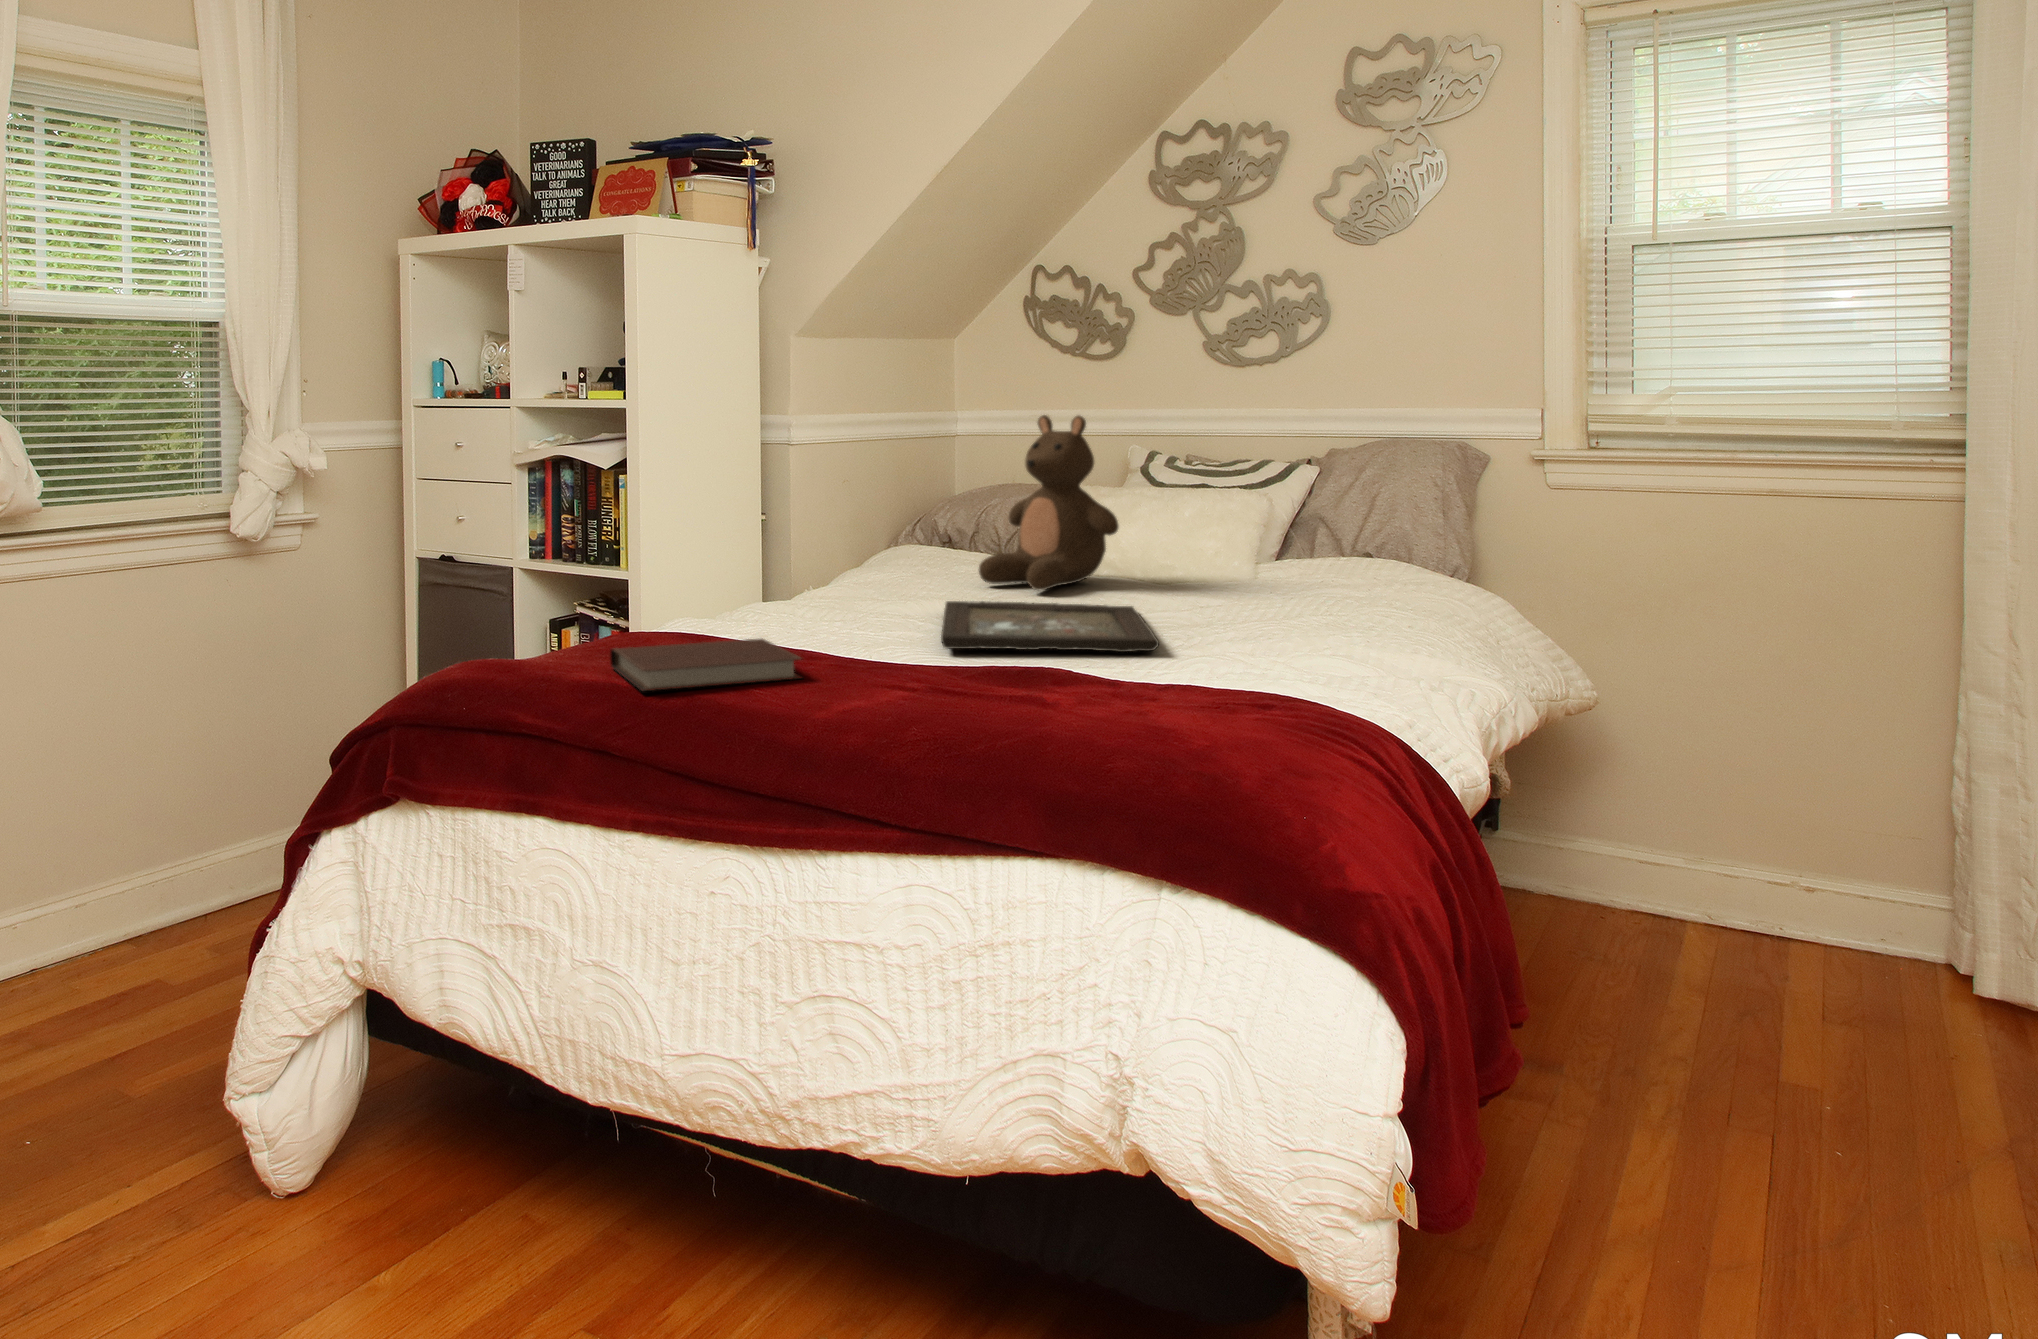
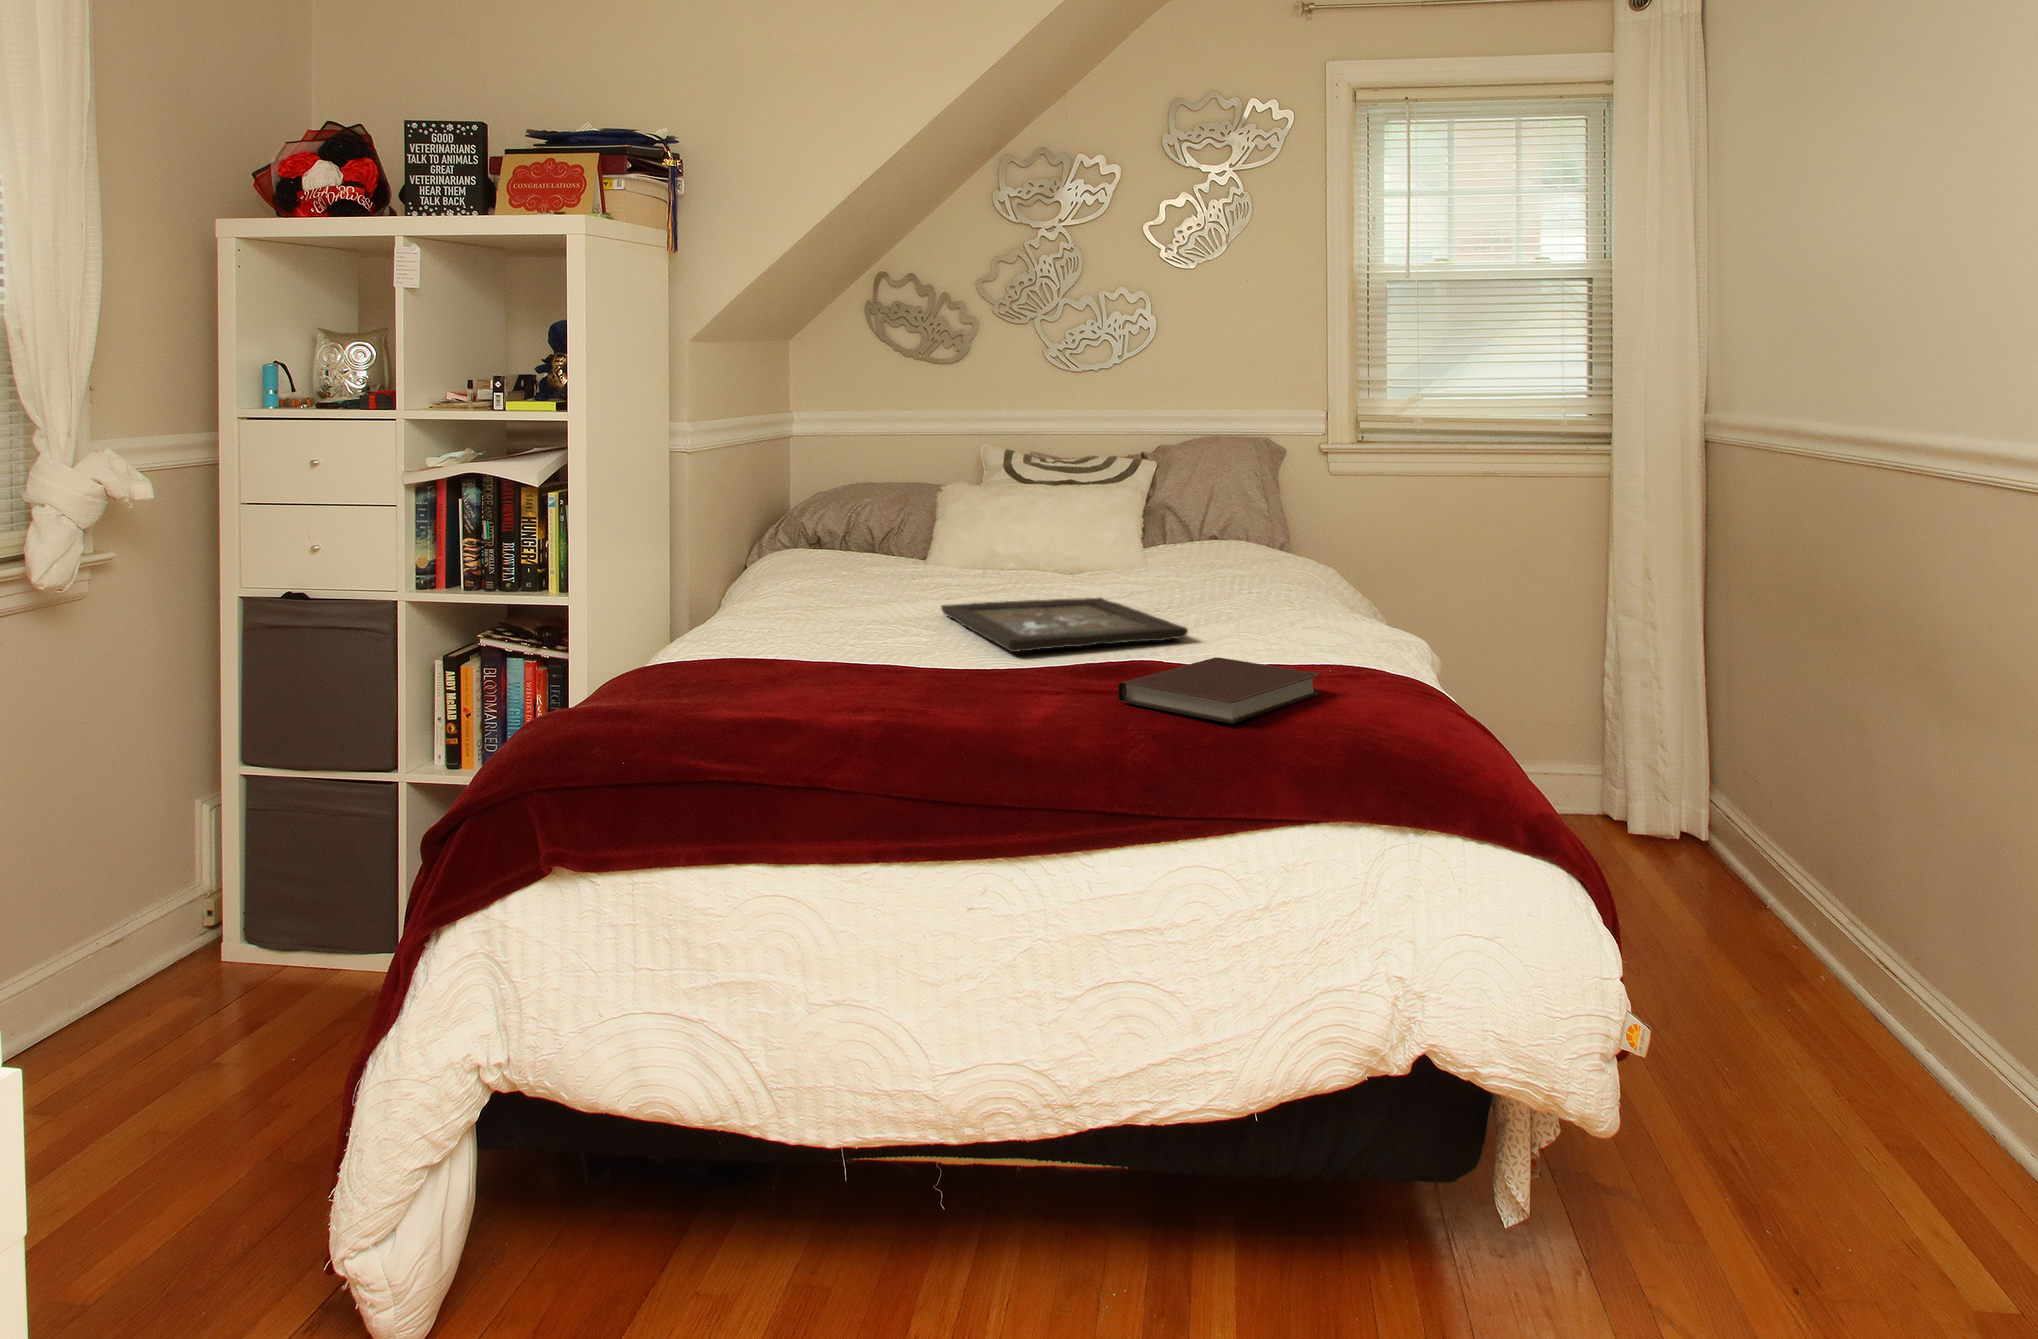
stuffed bear: present [978,415,1119,590] -> none [927,422,1055,588]
notebook: present [610,639,802,691] -> present [1118,657,1322,724]

